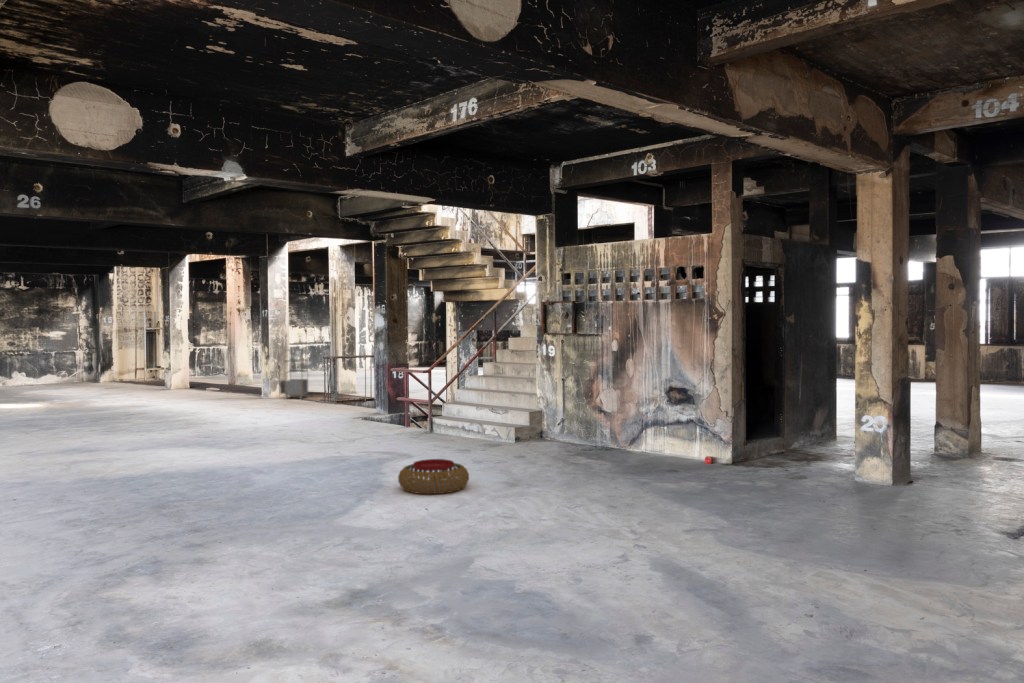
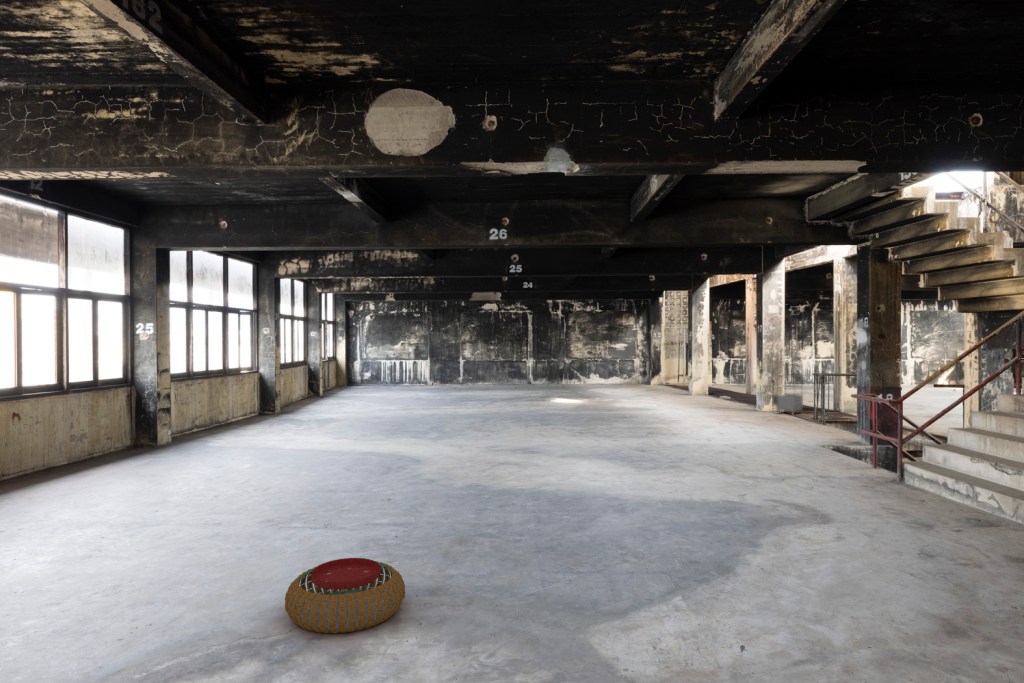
pouf: present [398,459,469,494] -> present [285,558,405,634]

